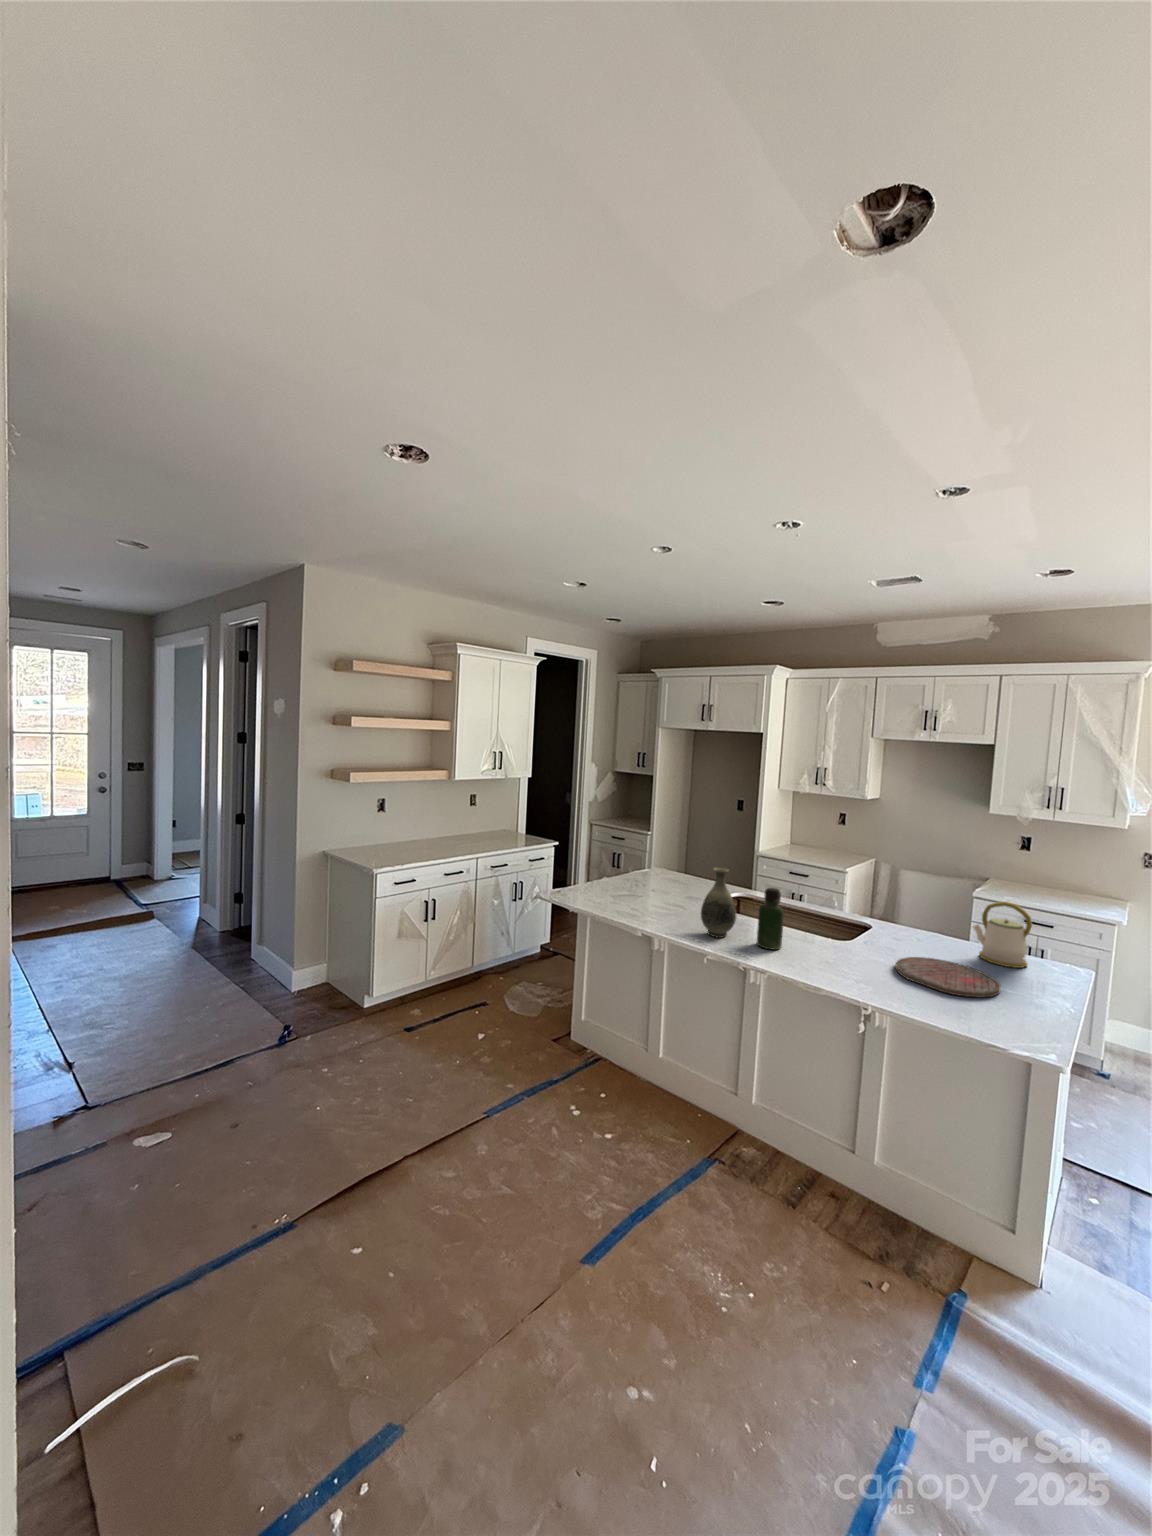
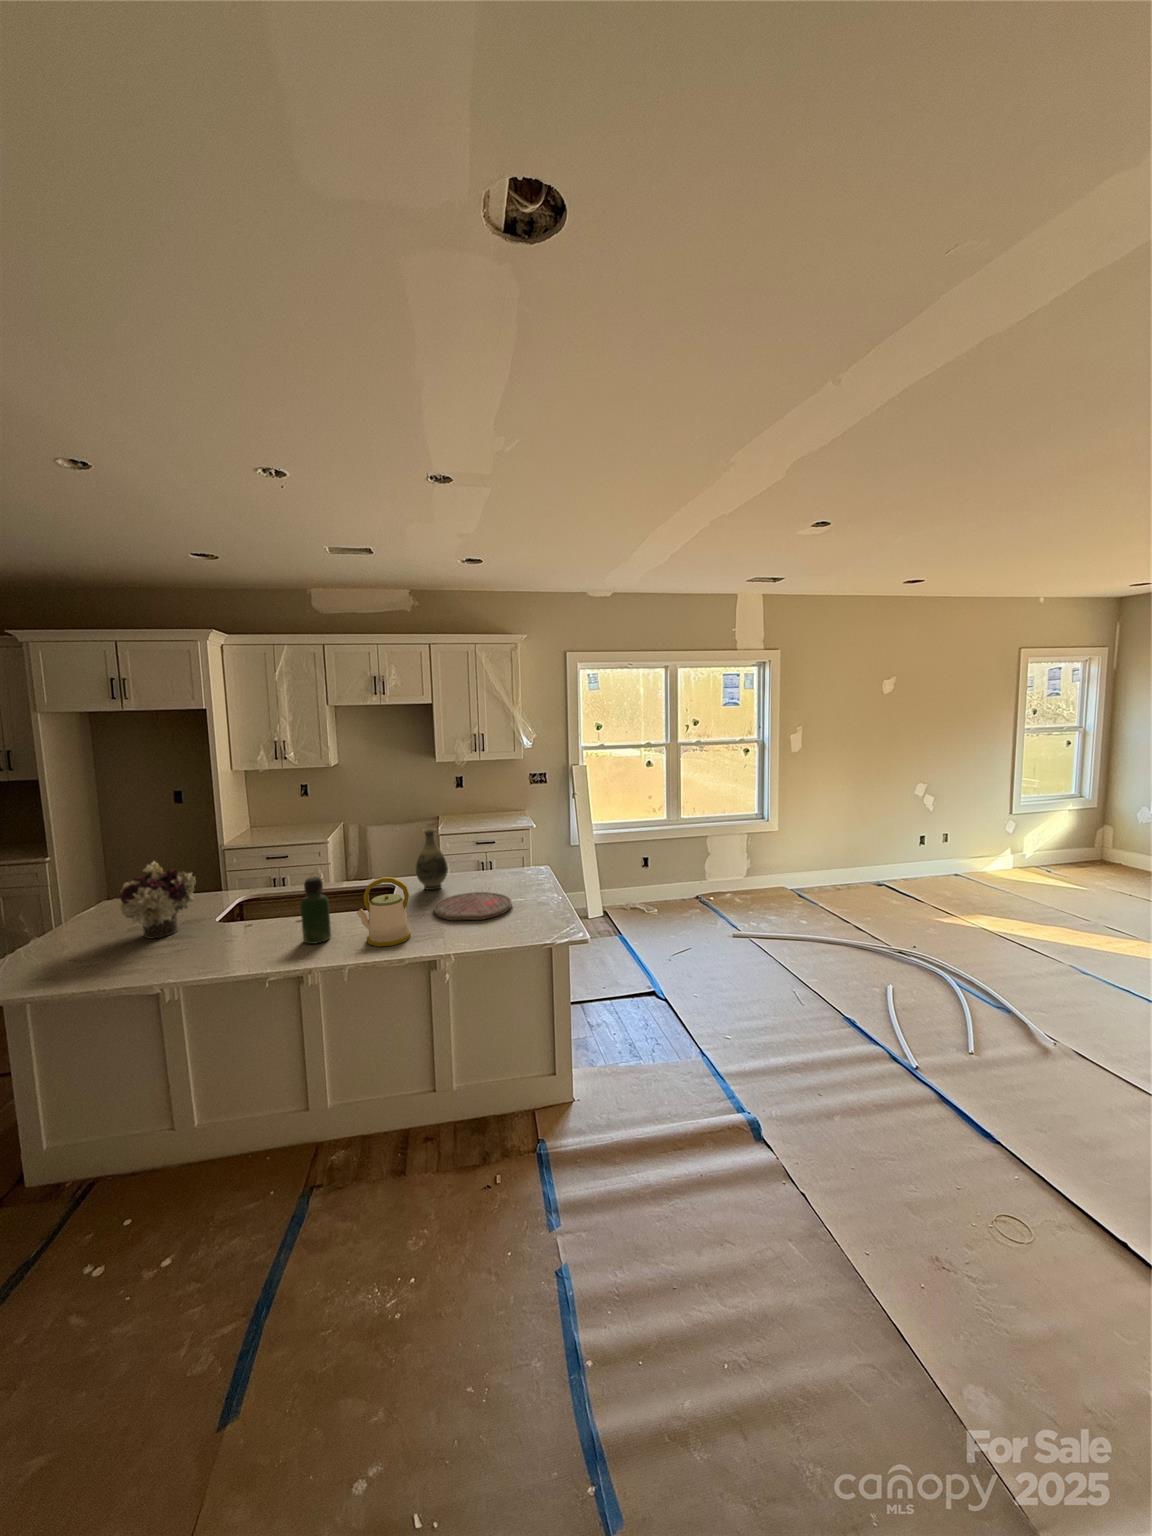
flower arrangement: none [648,844,701,904] -> present [118,861,196,939]
vase: present [701,868,736,938] -> present [416,828,448,890]
kettle: present [973,902,1032,968] -> present [357,877,411,947]

